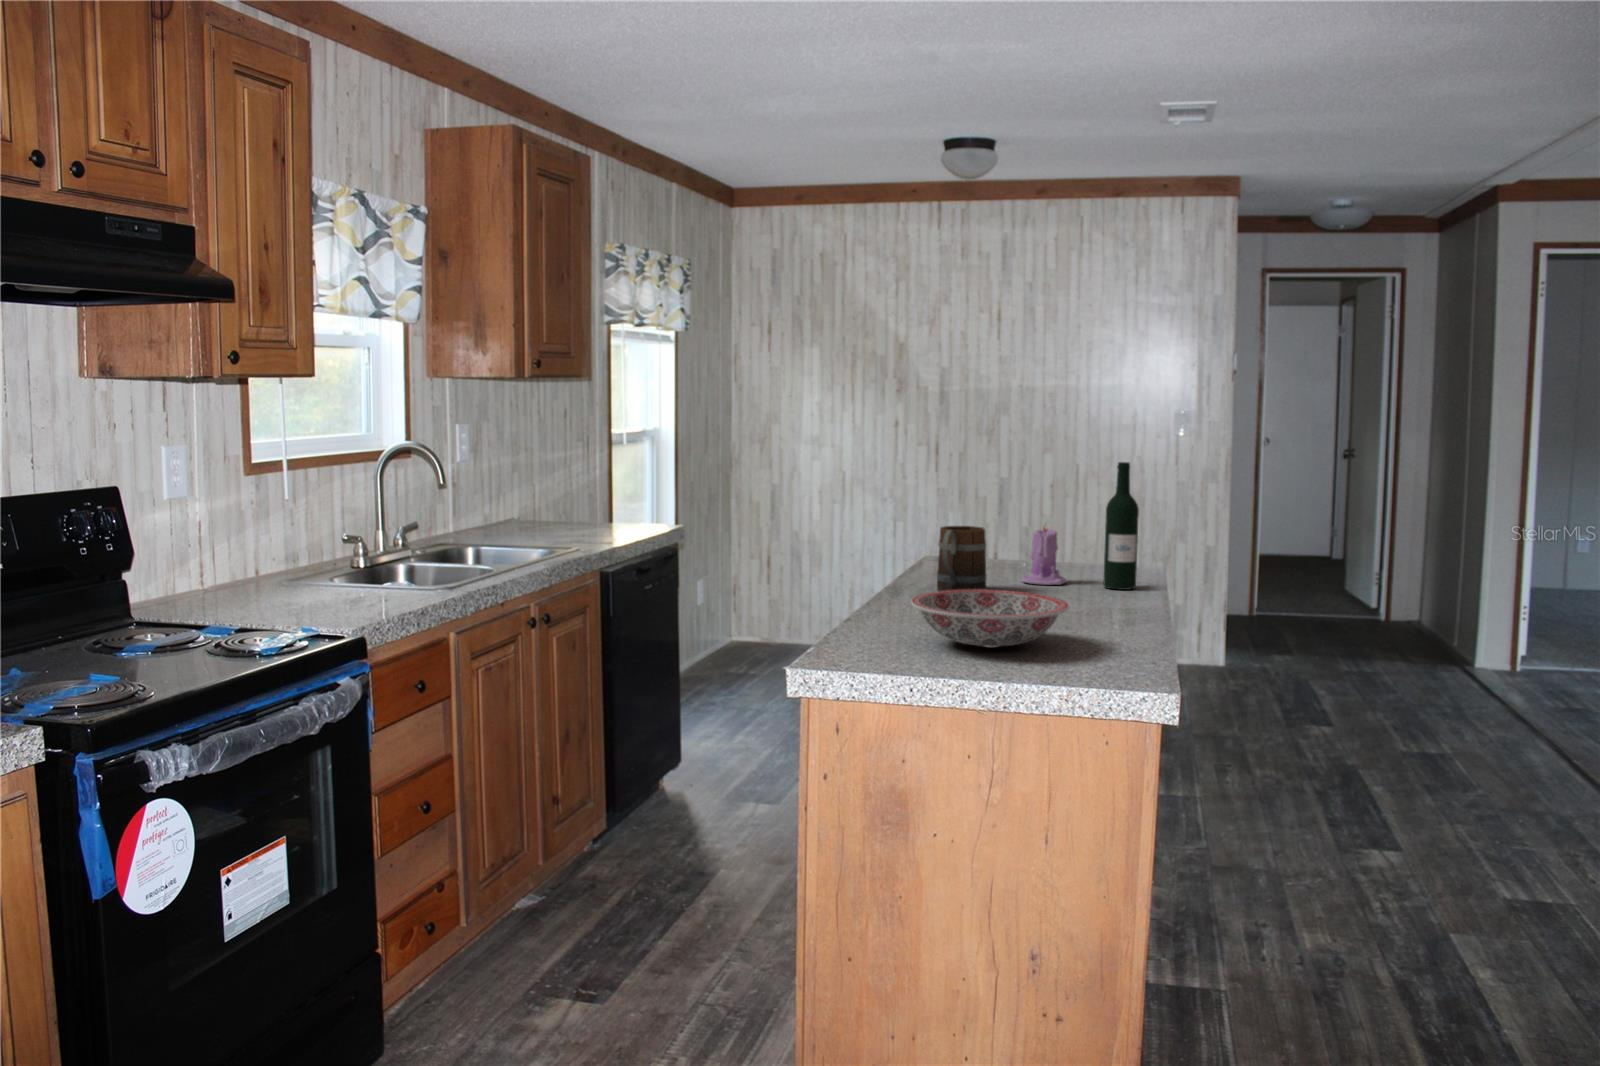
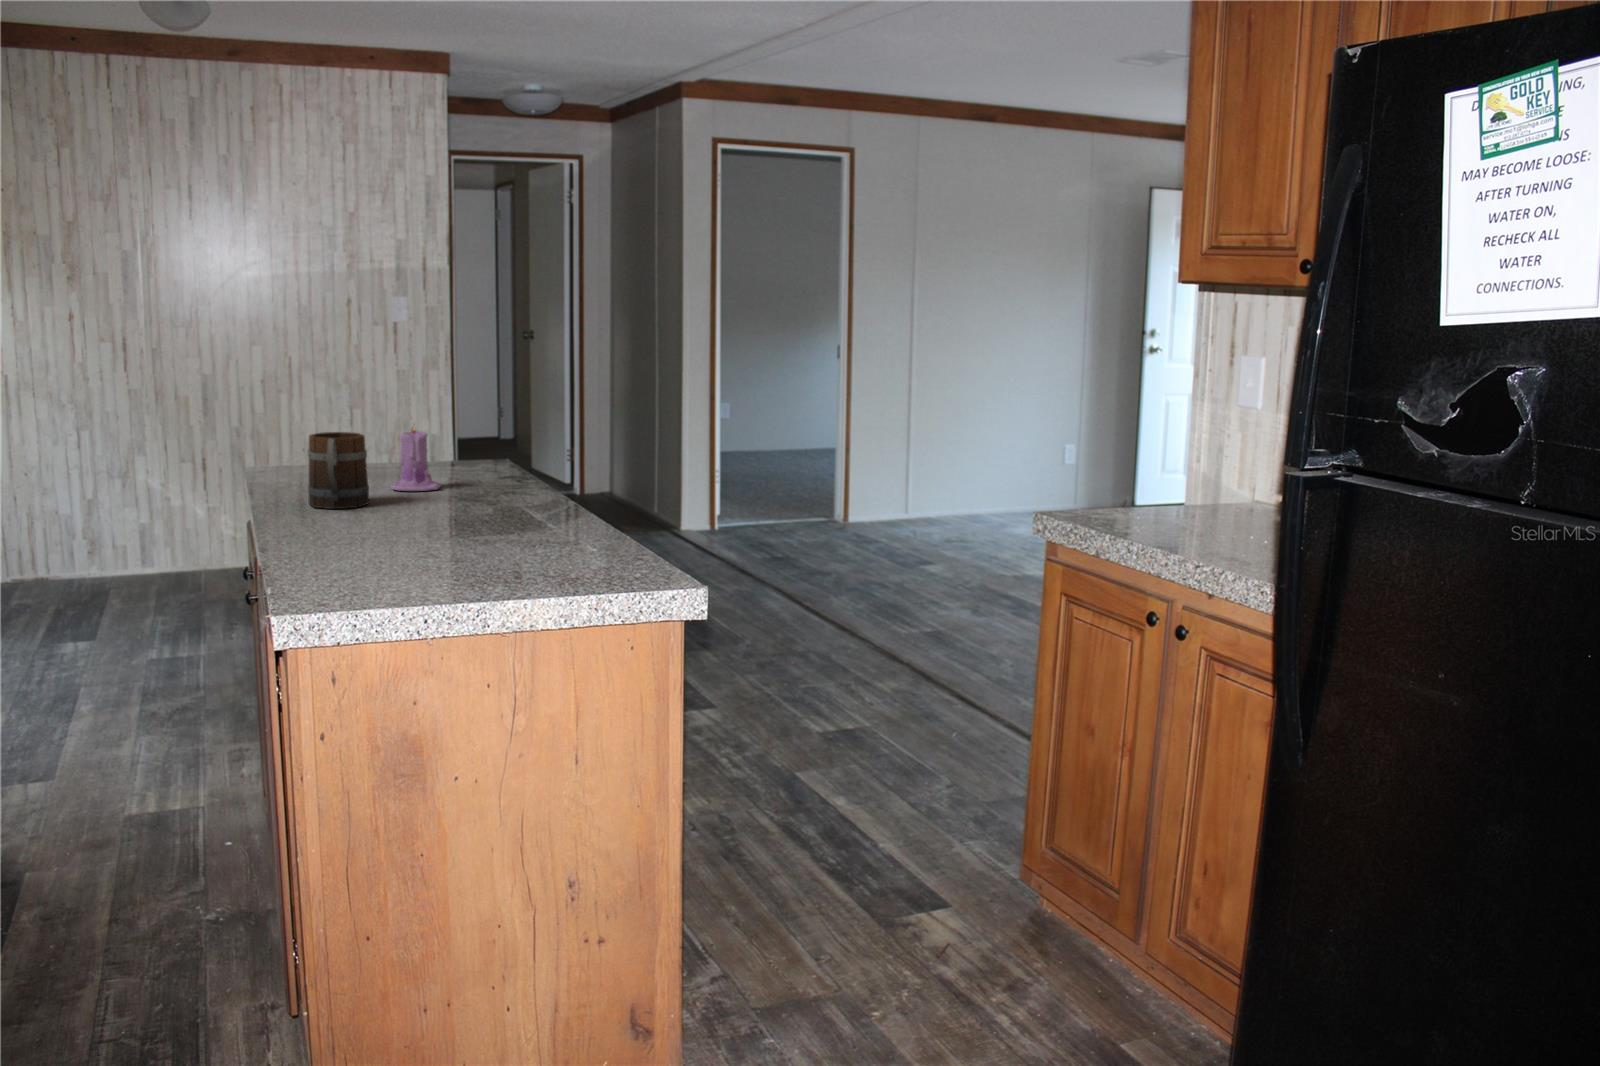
wine bottle: present [1103,462,1139,590] -> none [481,356,516,490]
ceramic bowl: present [911,589,1069,647] -> none [367,502,544,564]

